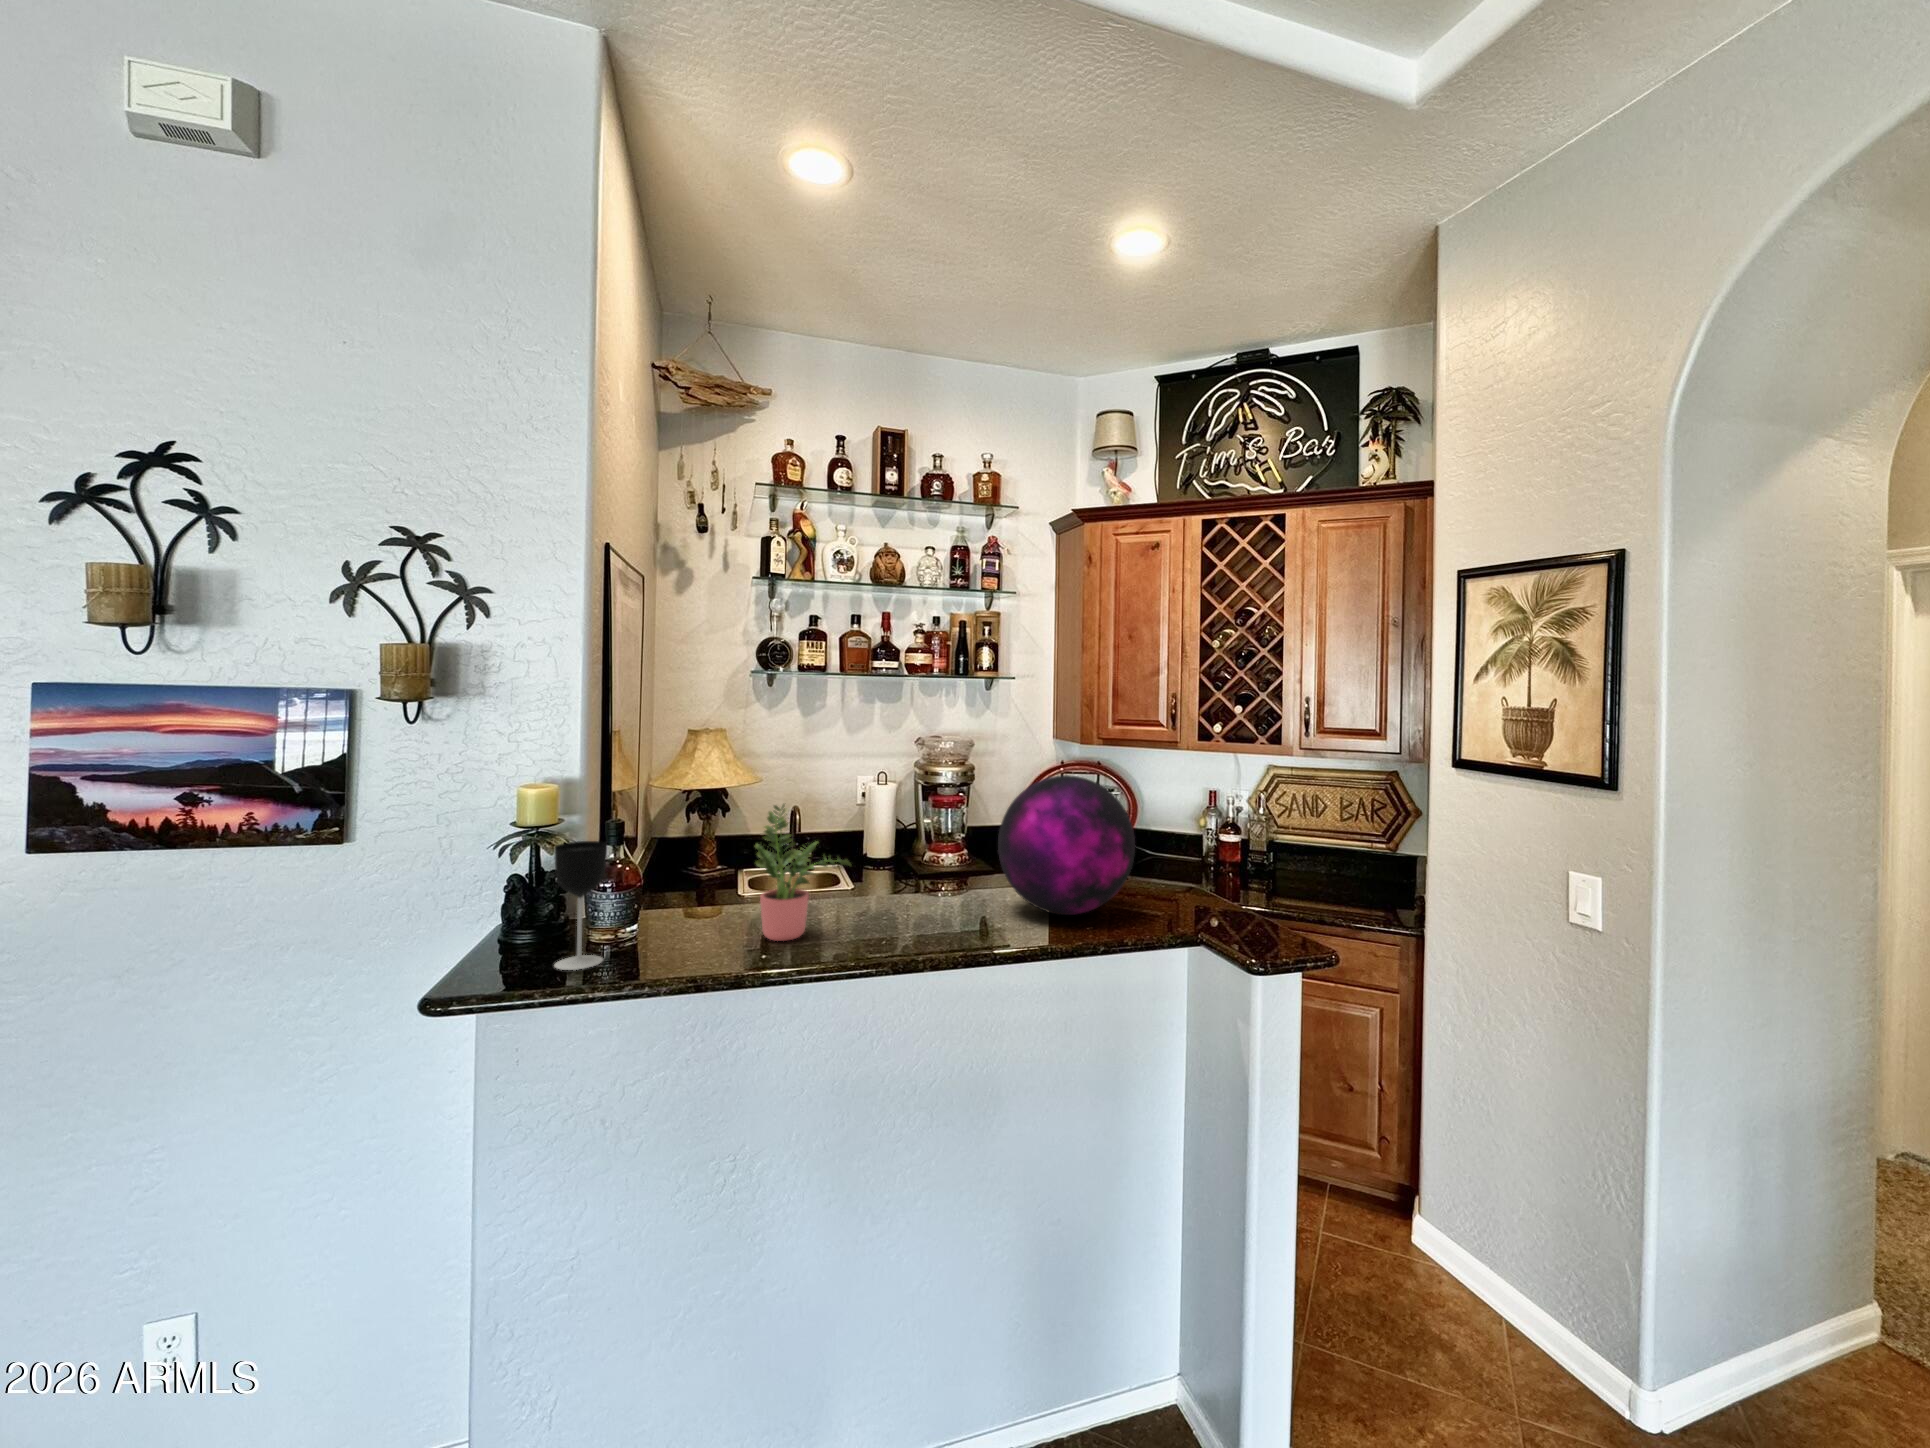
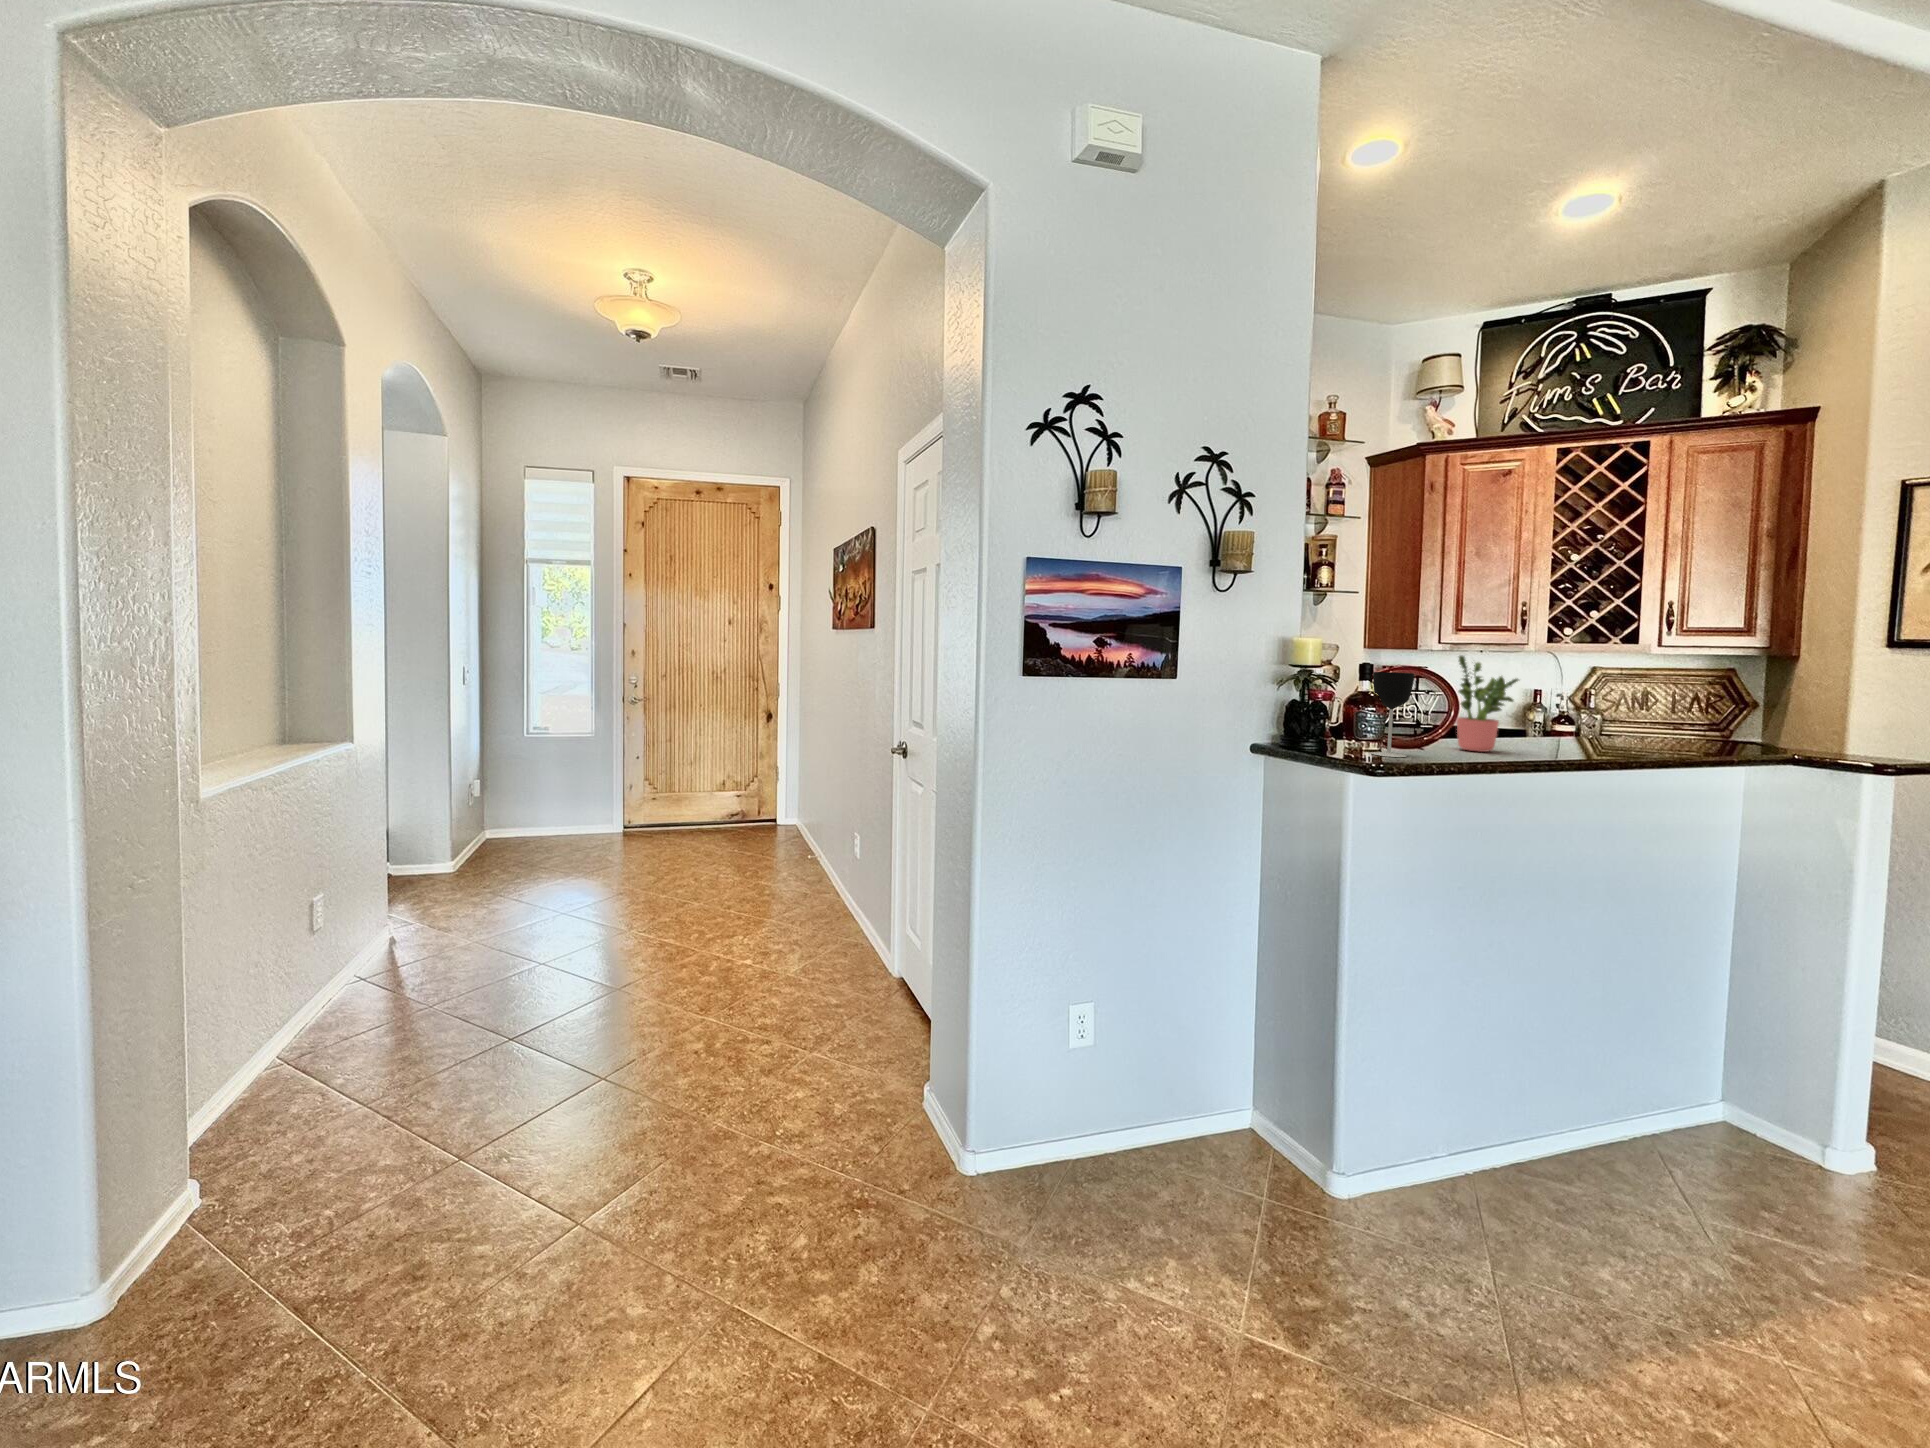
decorative orb: present [998,775,1135,915] -> none [1568,643,1709,748]

